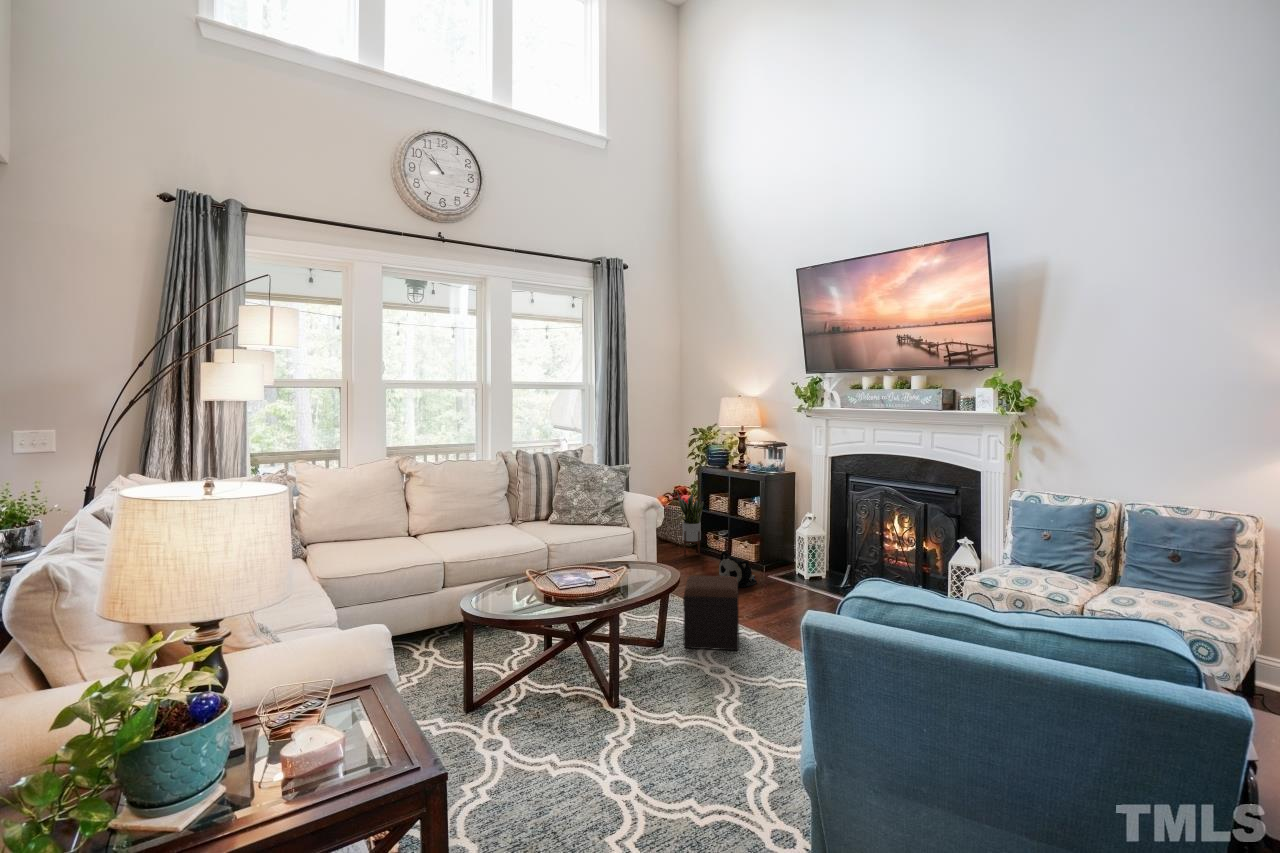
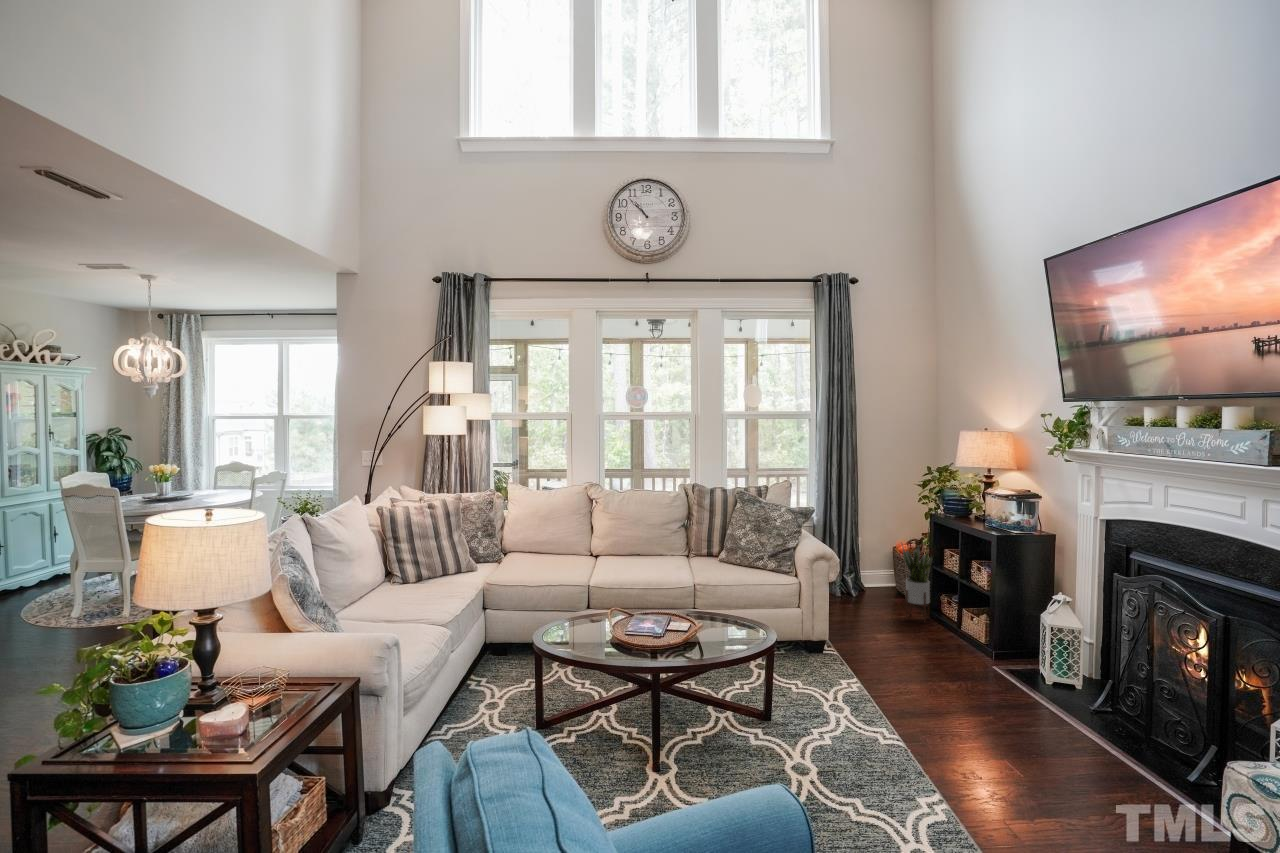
plush toy: present [719,552,757,587] -> none [916,624,975,674]
footstool: present [683,575,739,650] -> none [792,647,878,752]

